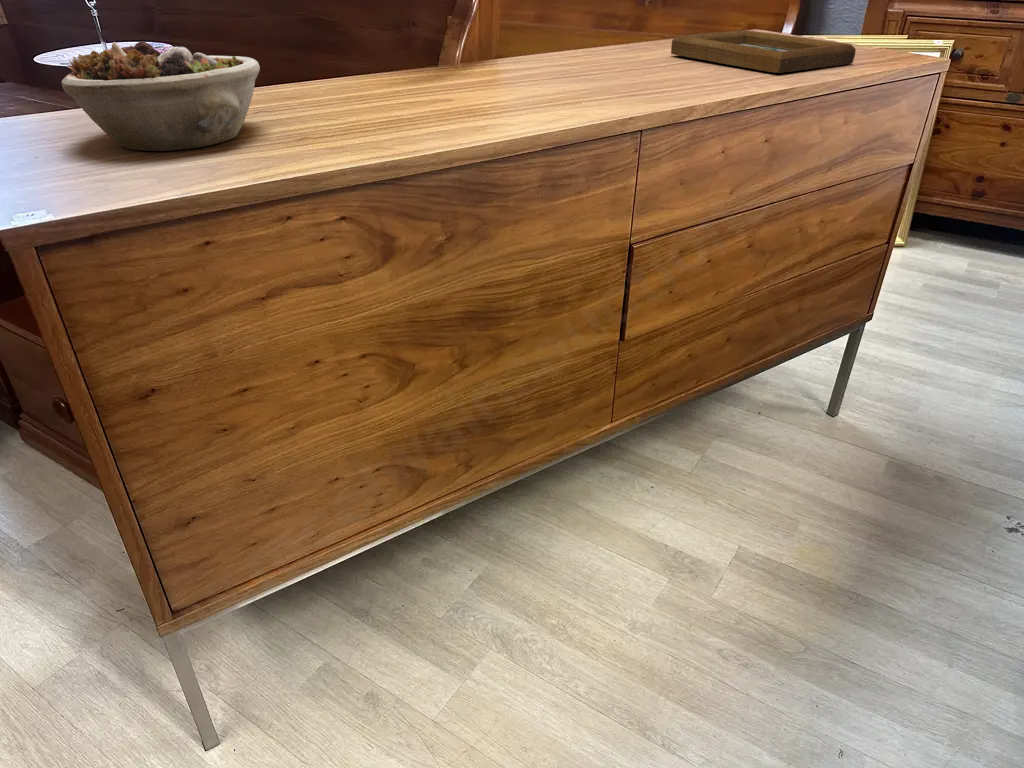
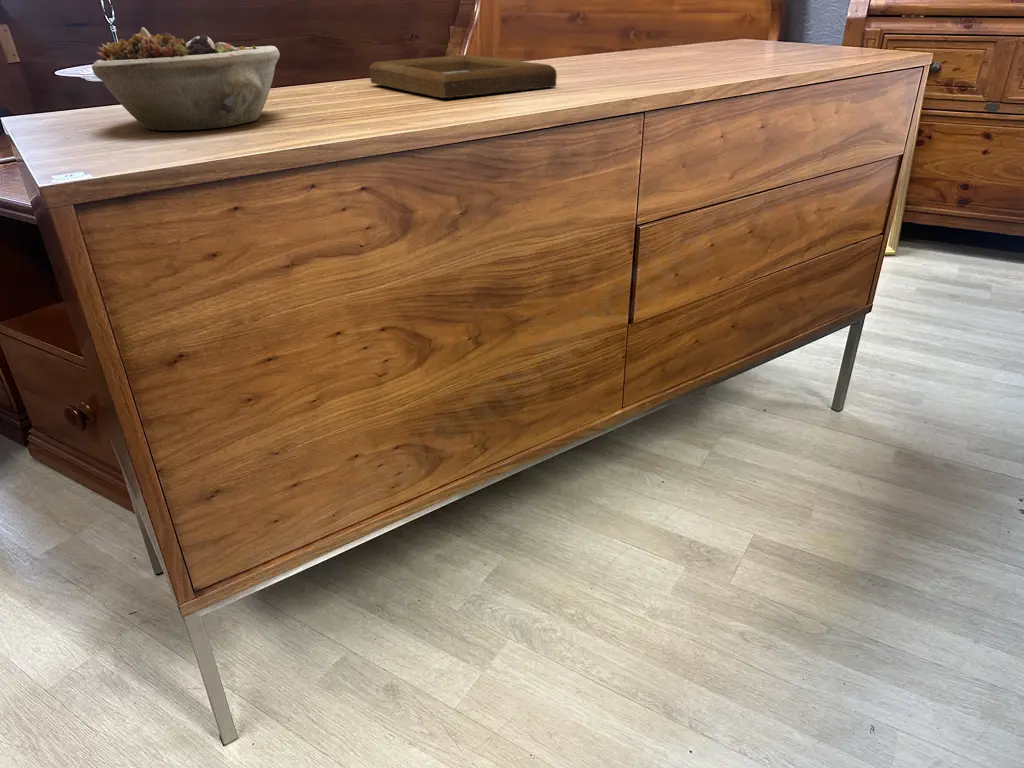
picture frame: present [671,30,856,73] -> present [369,55,557,98]

